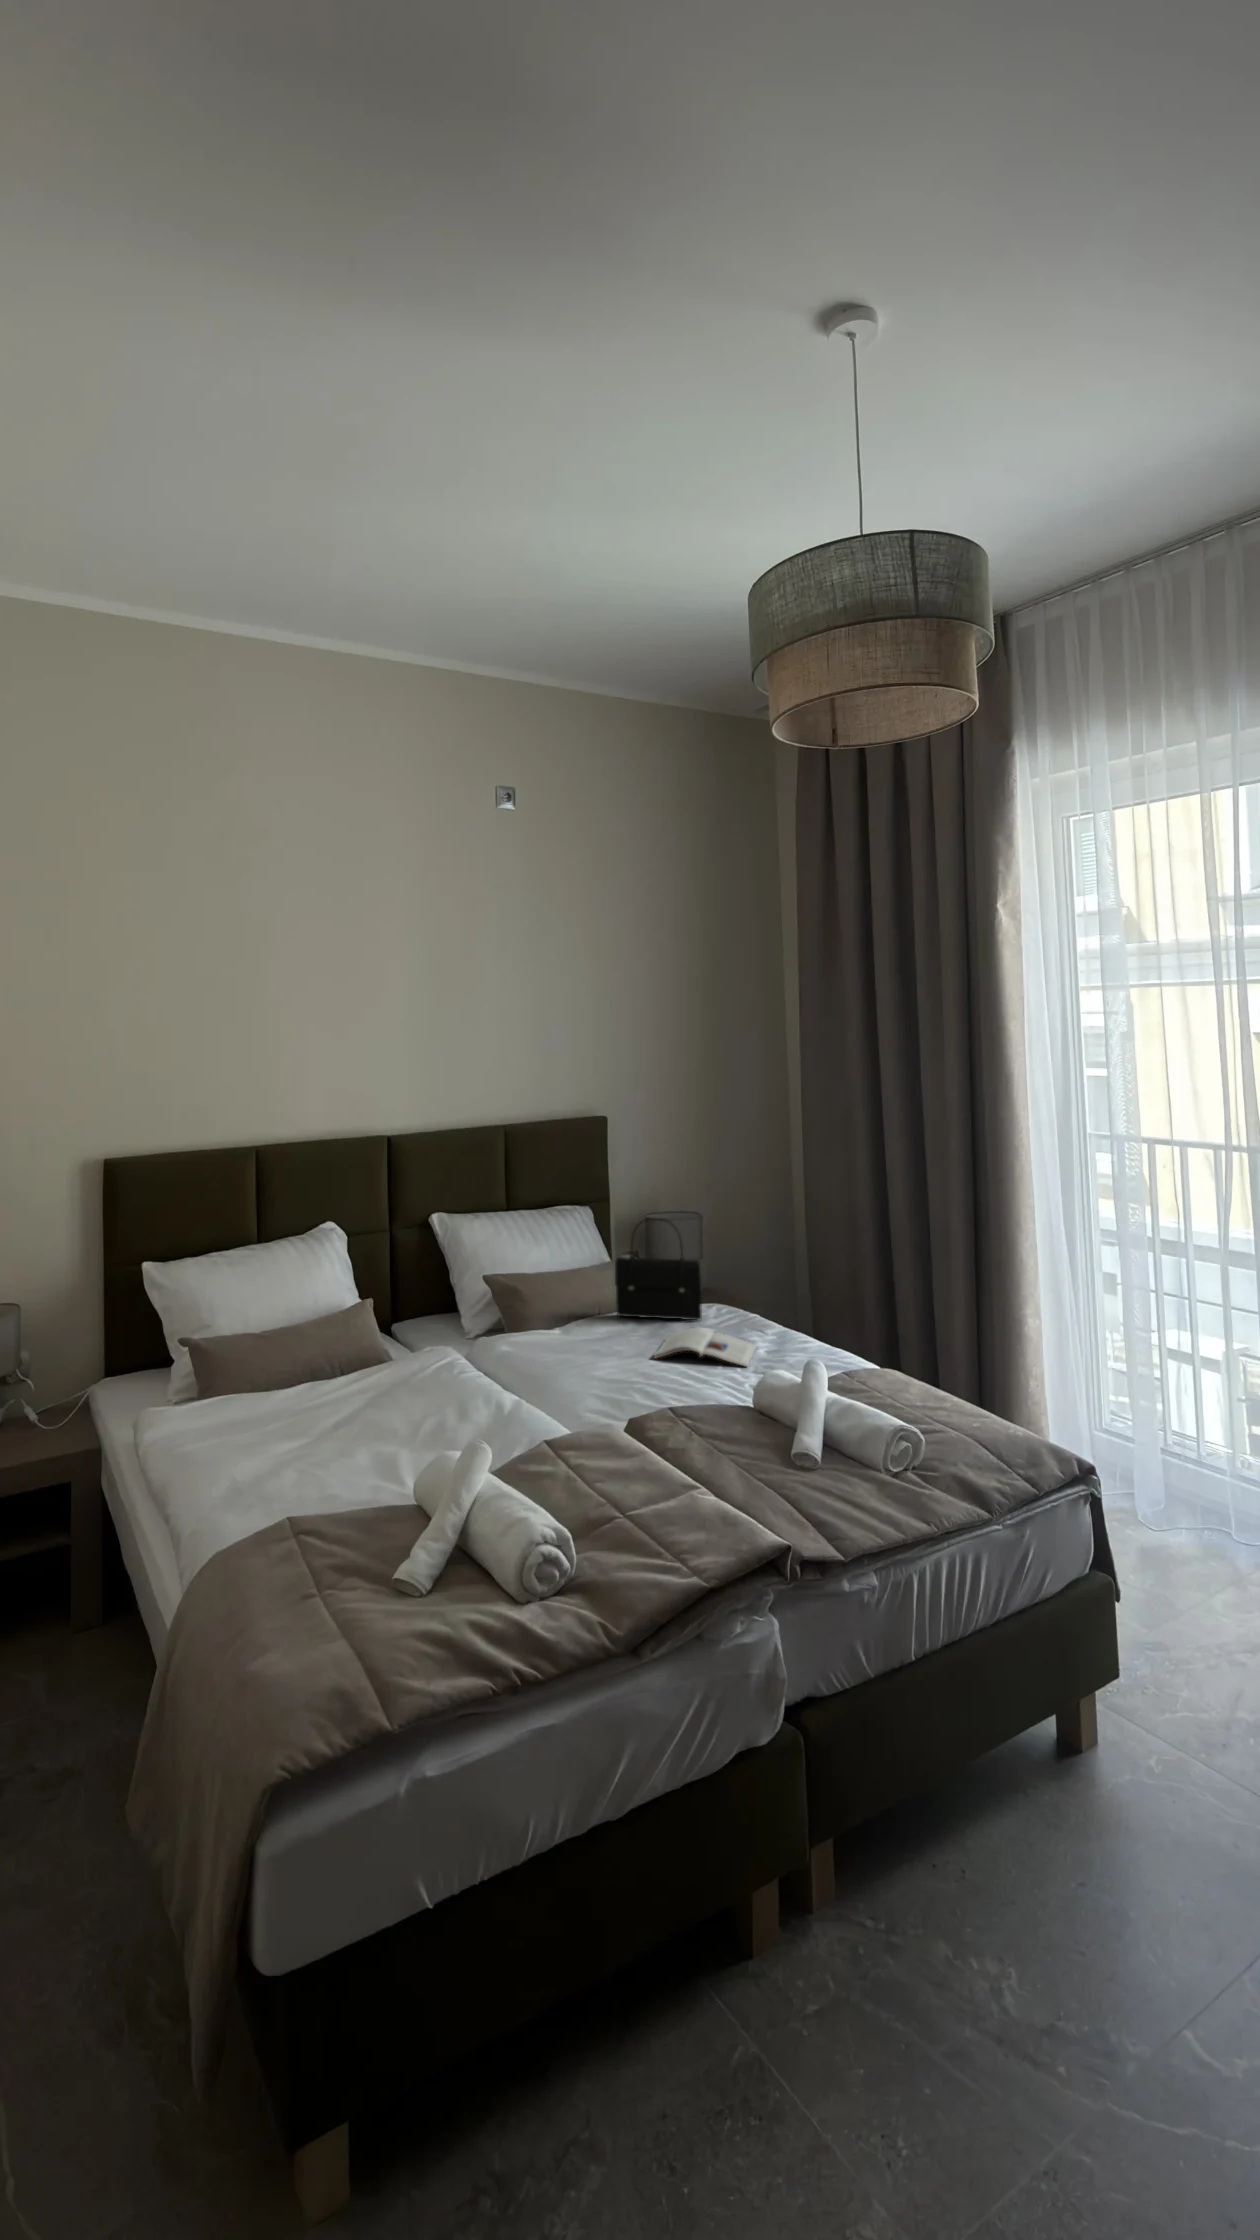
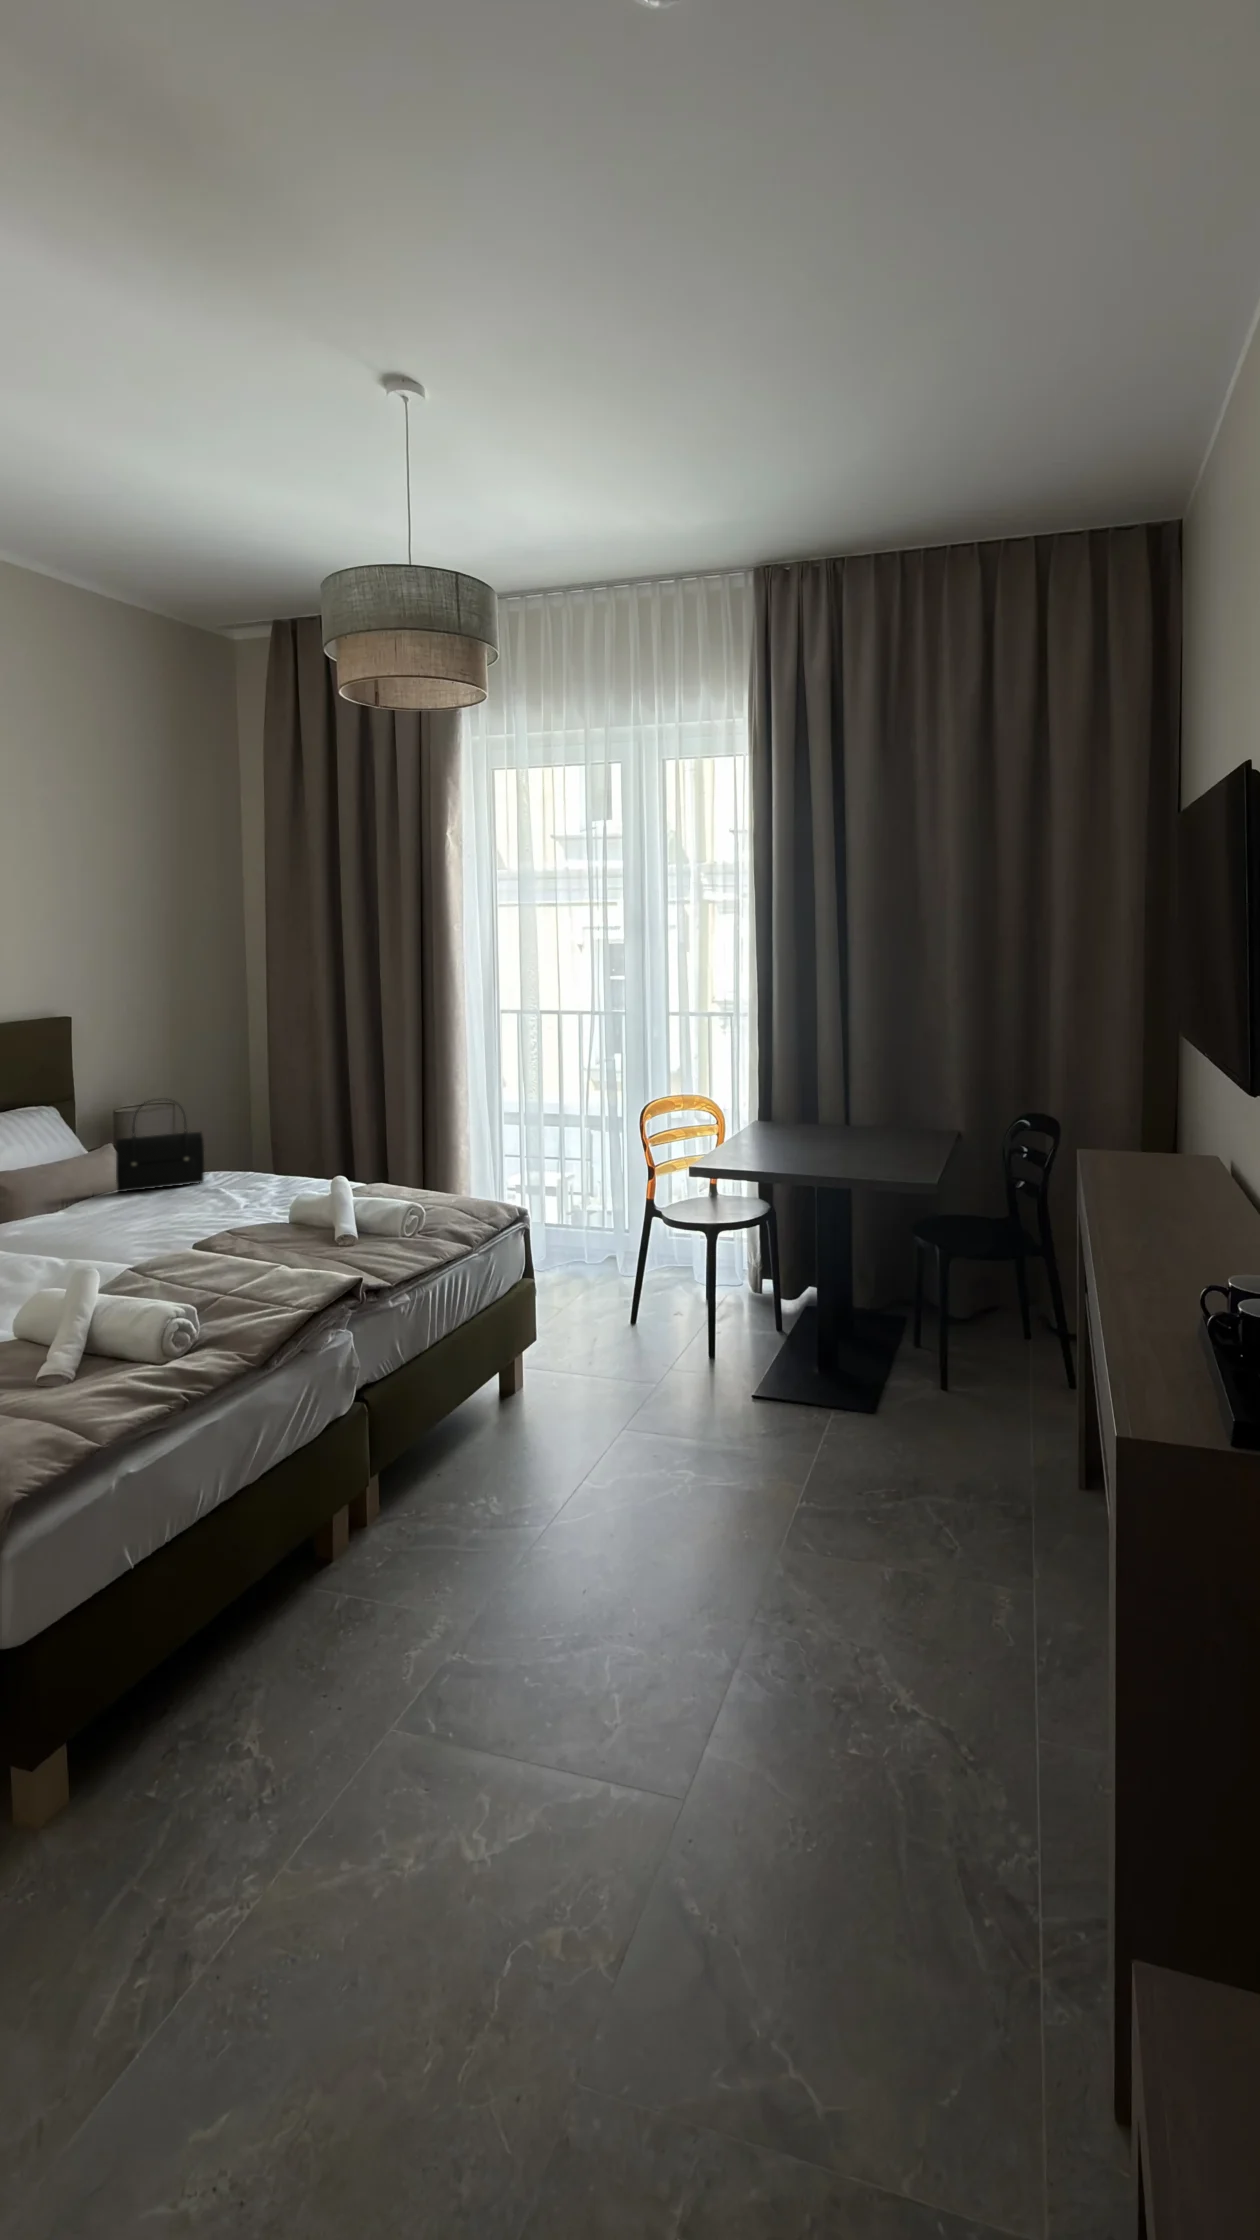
magazine: present [654,1328,756,1367] -> none [176,1184,266,1213]

